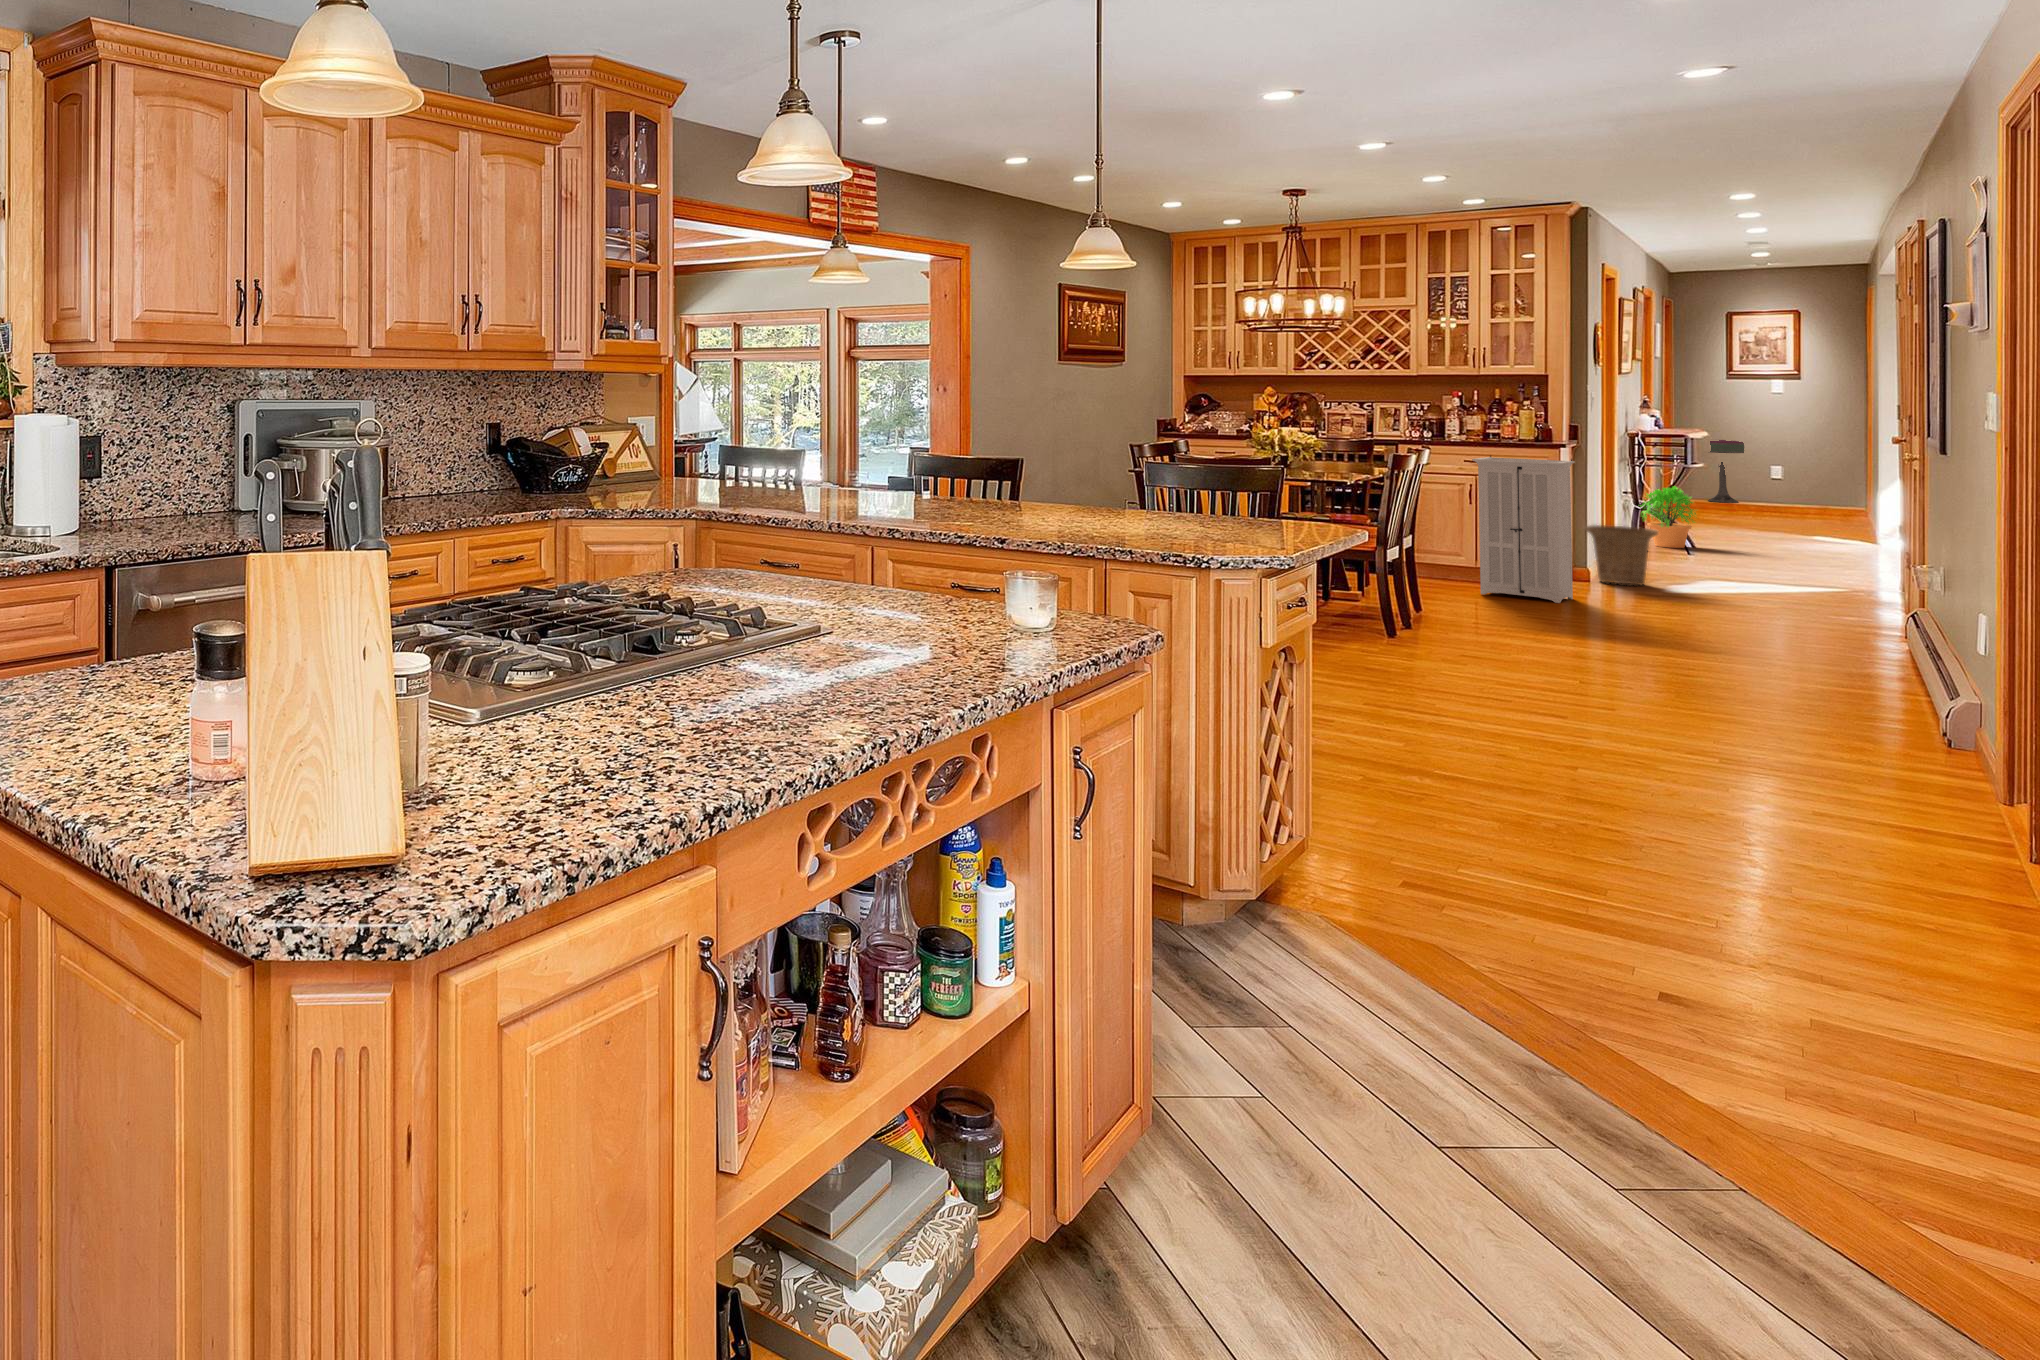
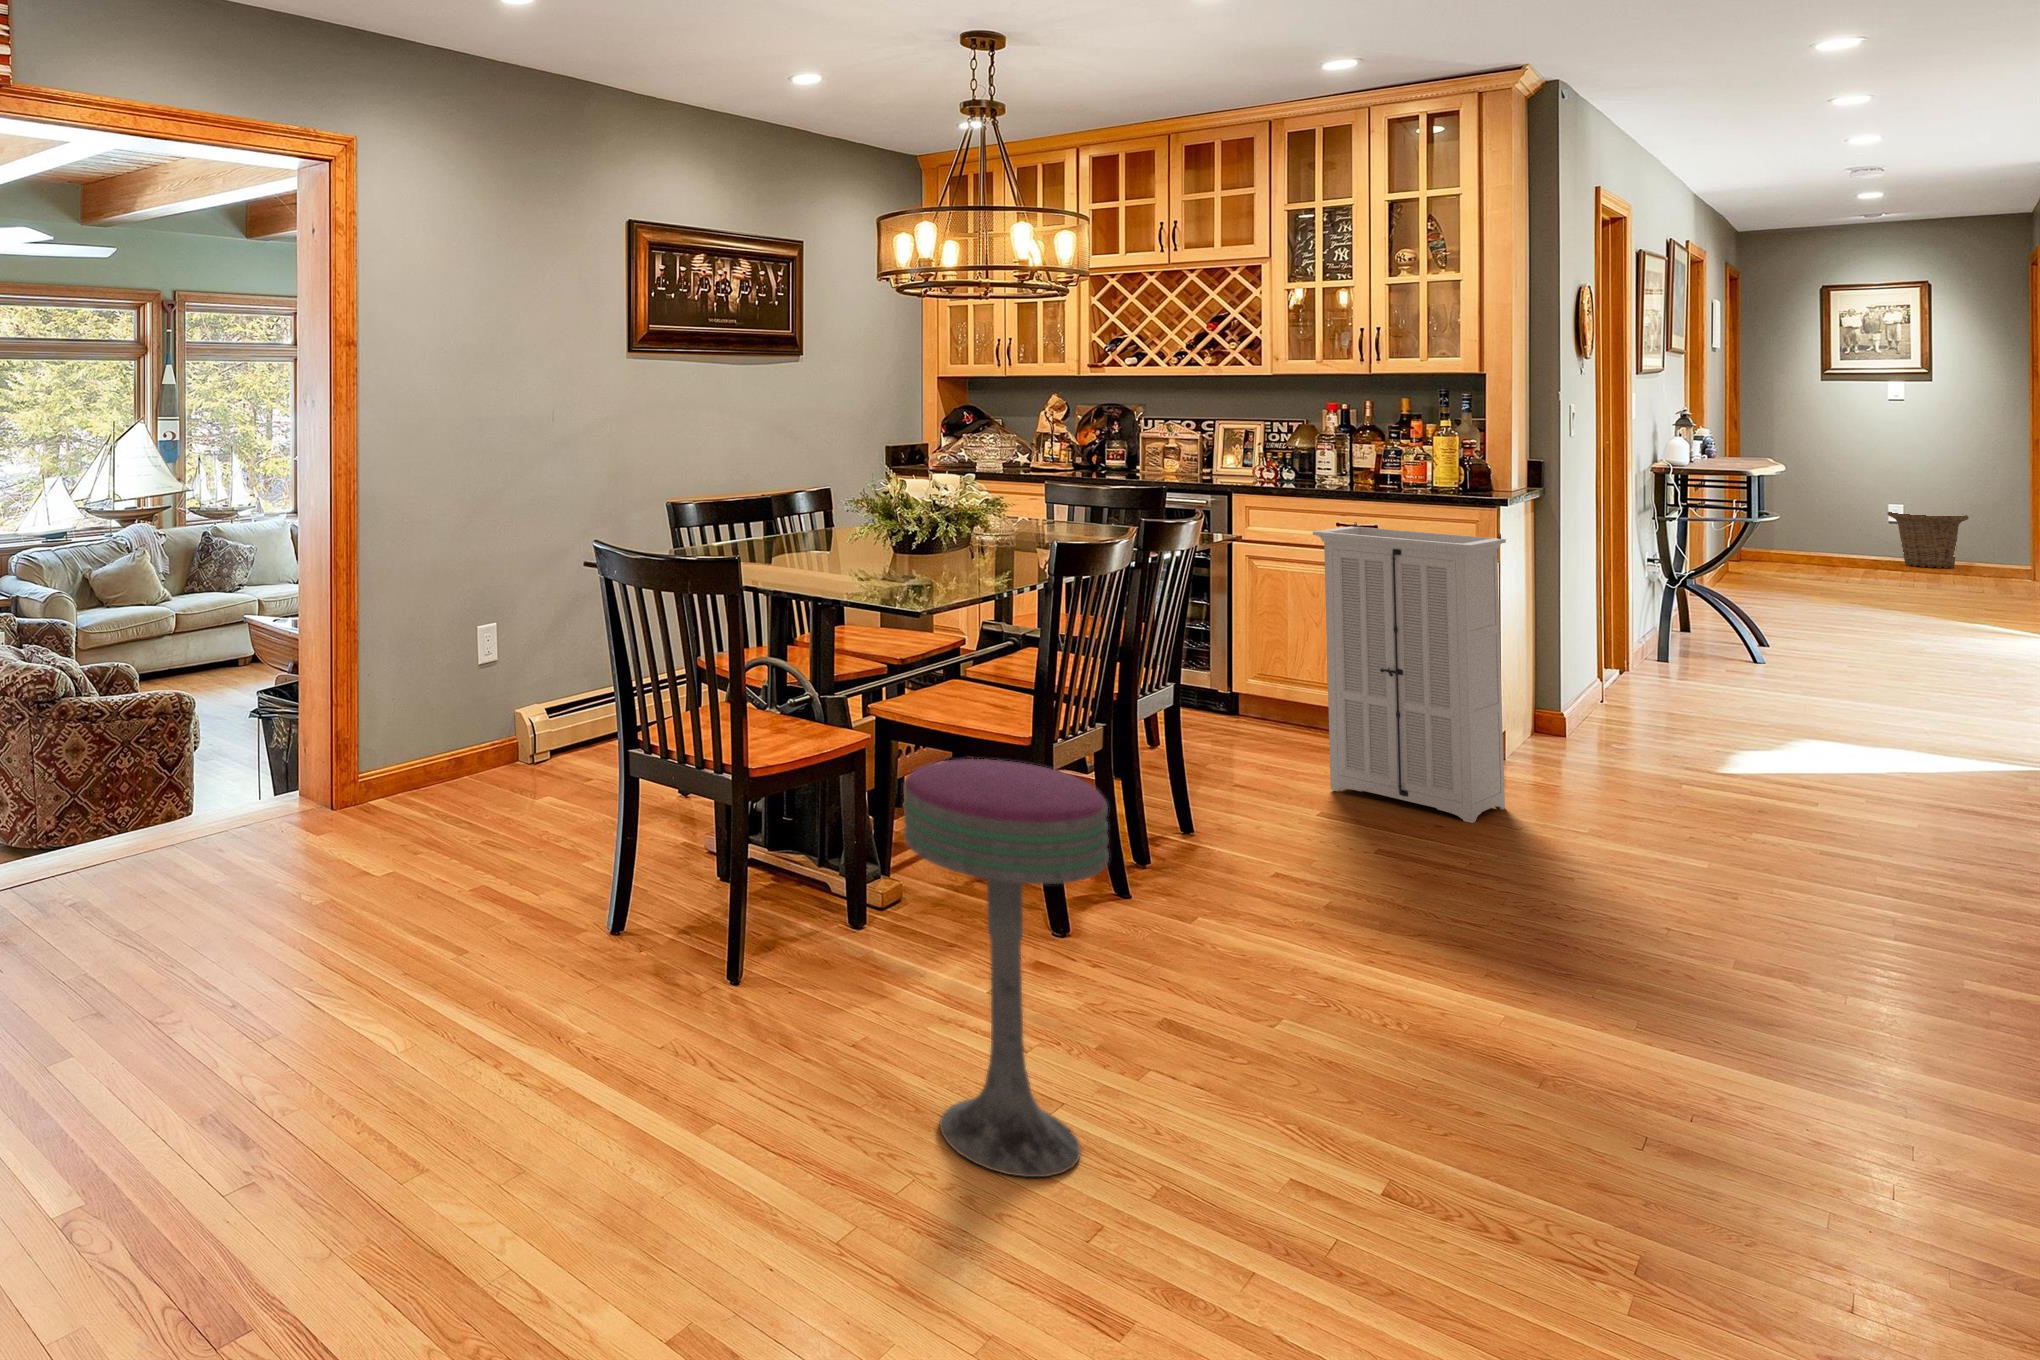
bar stool: present [1708,440,1744,503] -> present [903,759,1109,1177]
potted plant: present [1641,486,1696,548] -> none [1667,553,1773,657]
basket: present [1584,525,1658,586] -> present [1887,512,1969,568]

